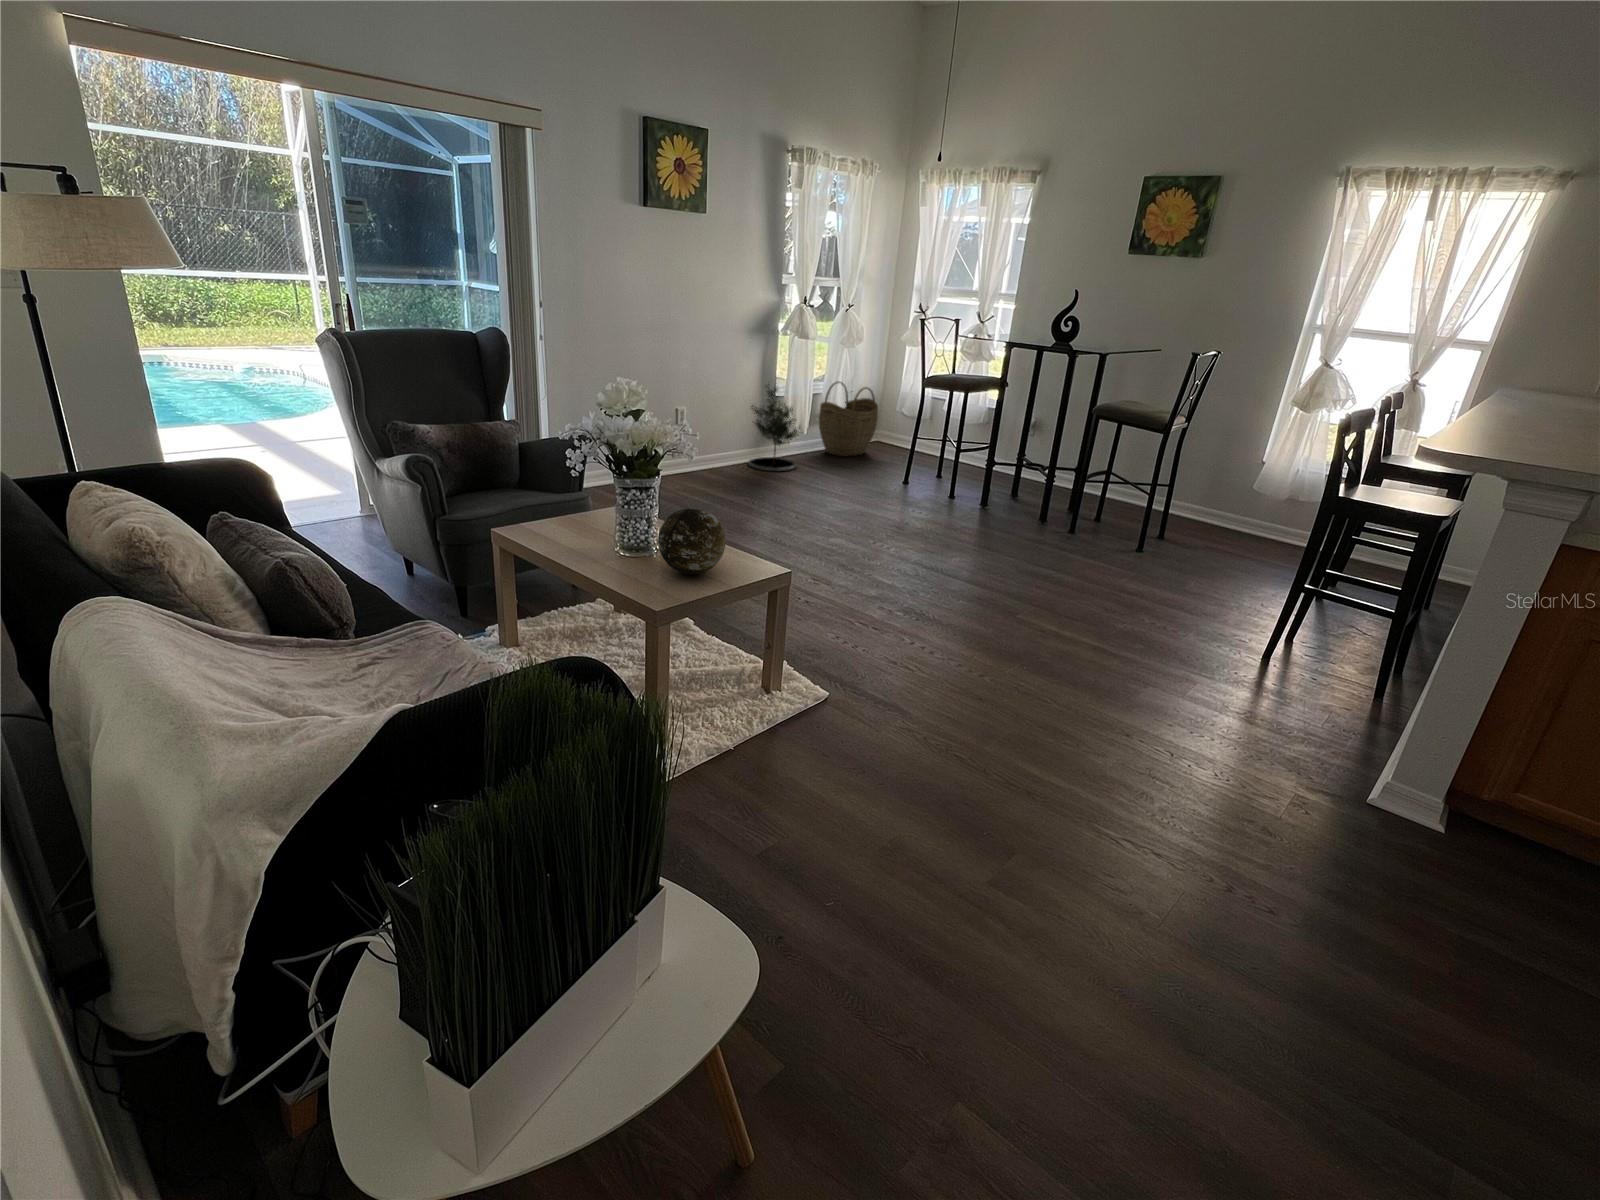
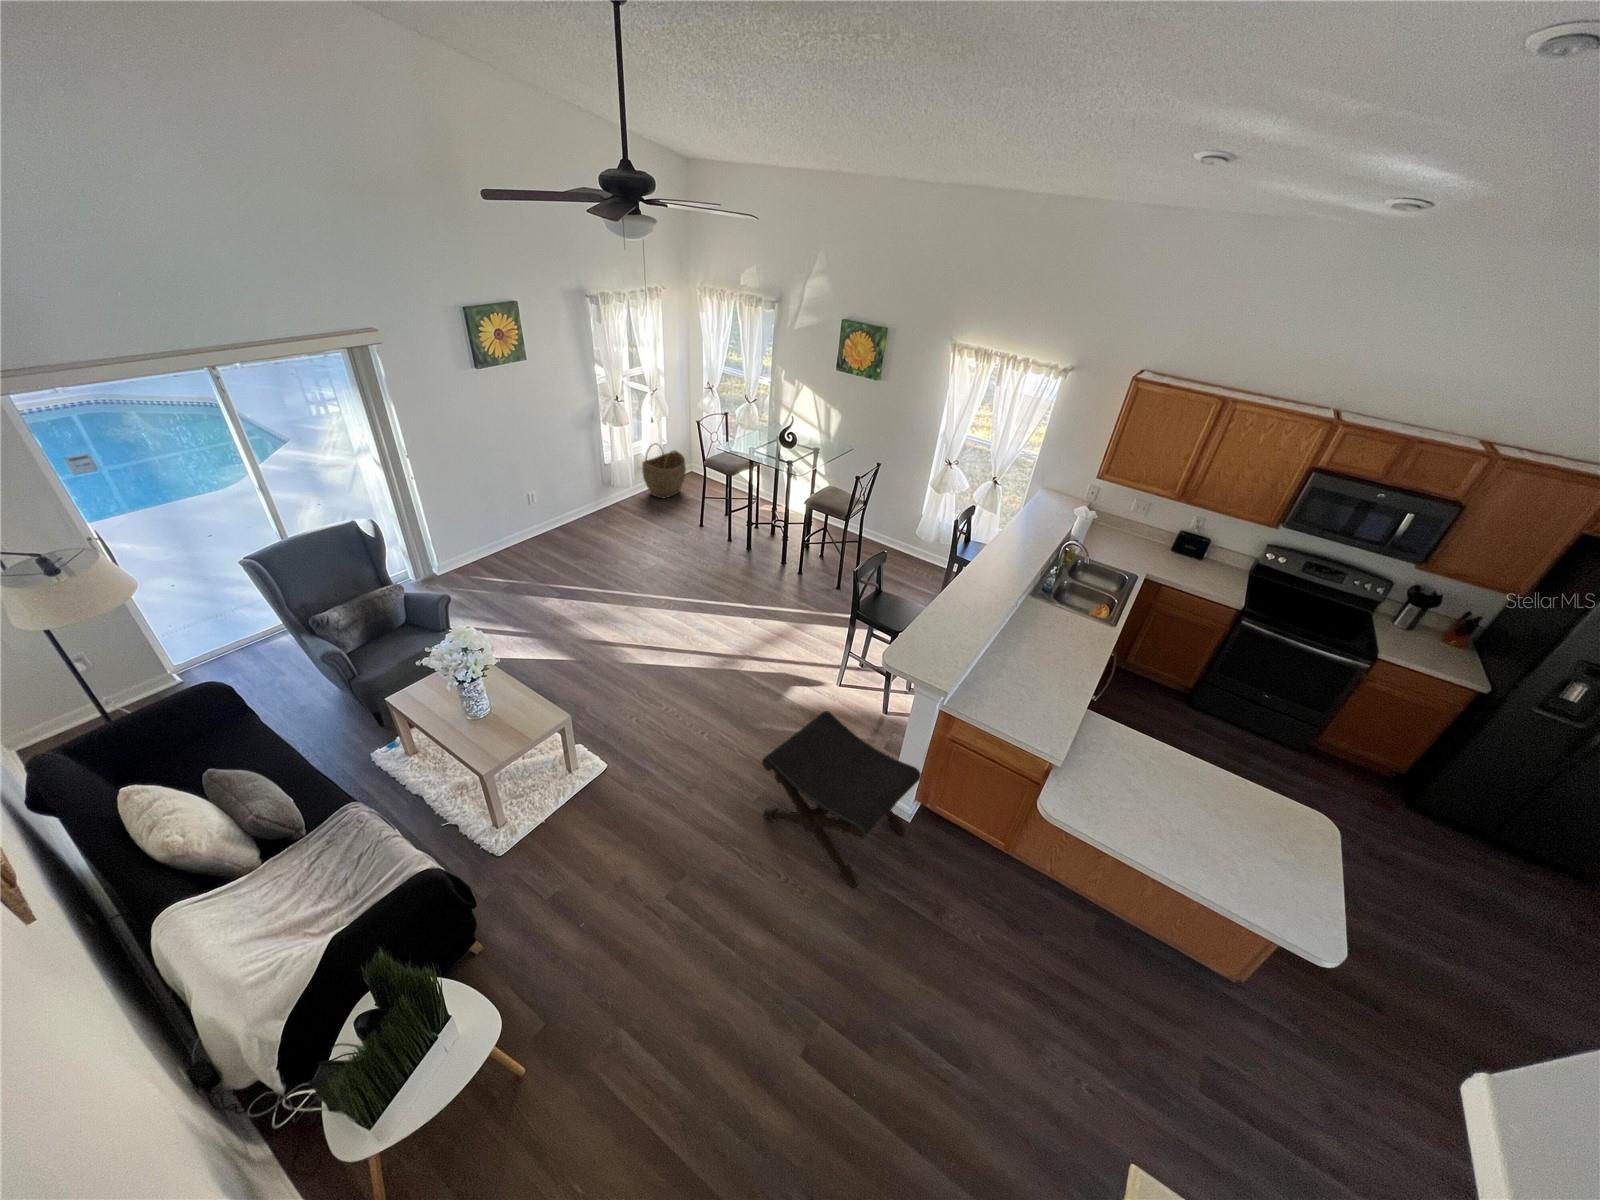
potted tree: present [748,384,800,471] -> none [586,461,627,525]
decorative orb: present [658,507,726,574] -> none [486,689,528,728]
footstool: none [1132,605,1509,922] -> present [762,711,921,888]

